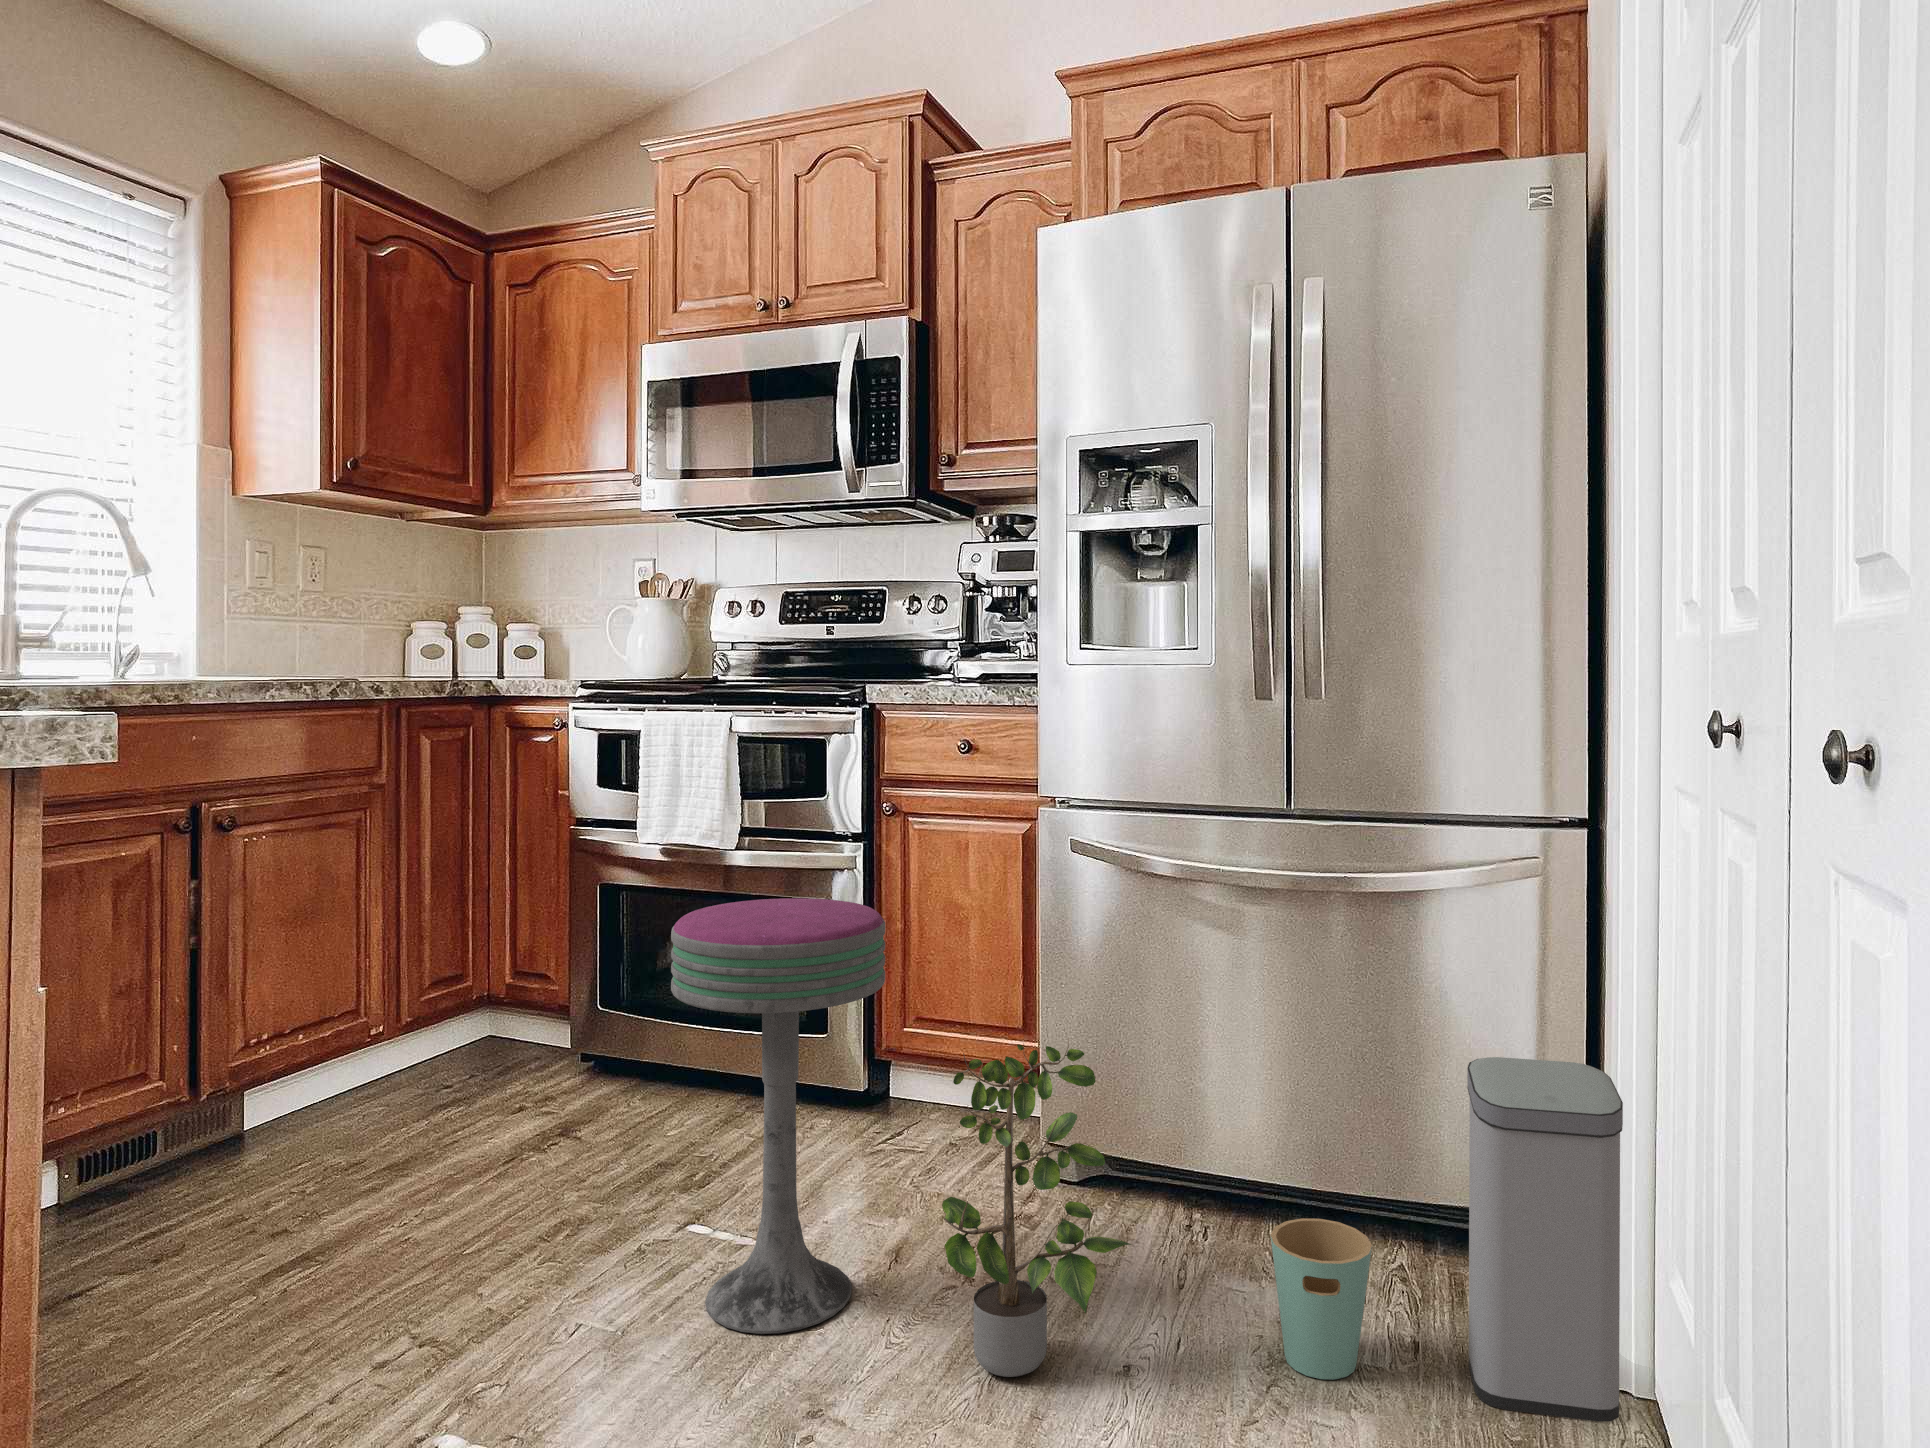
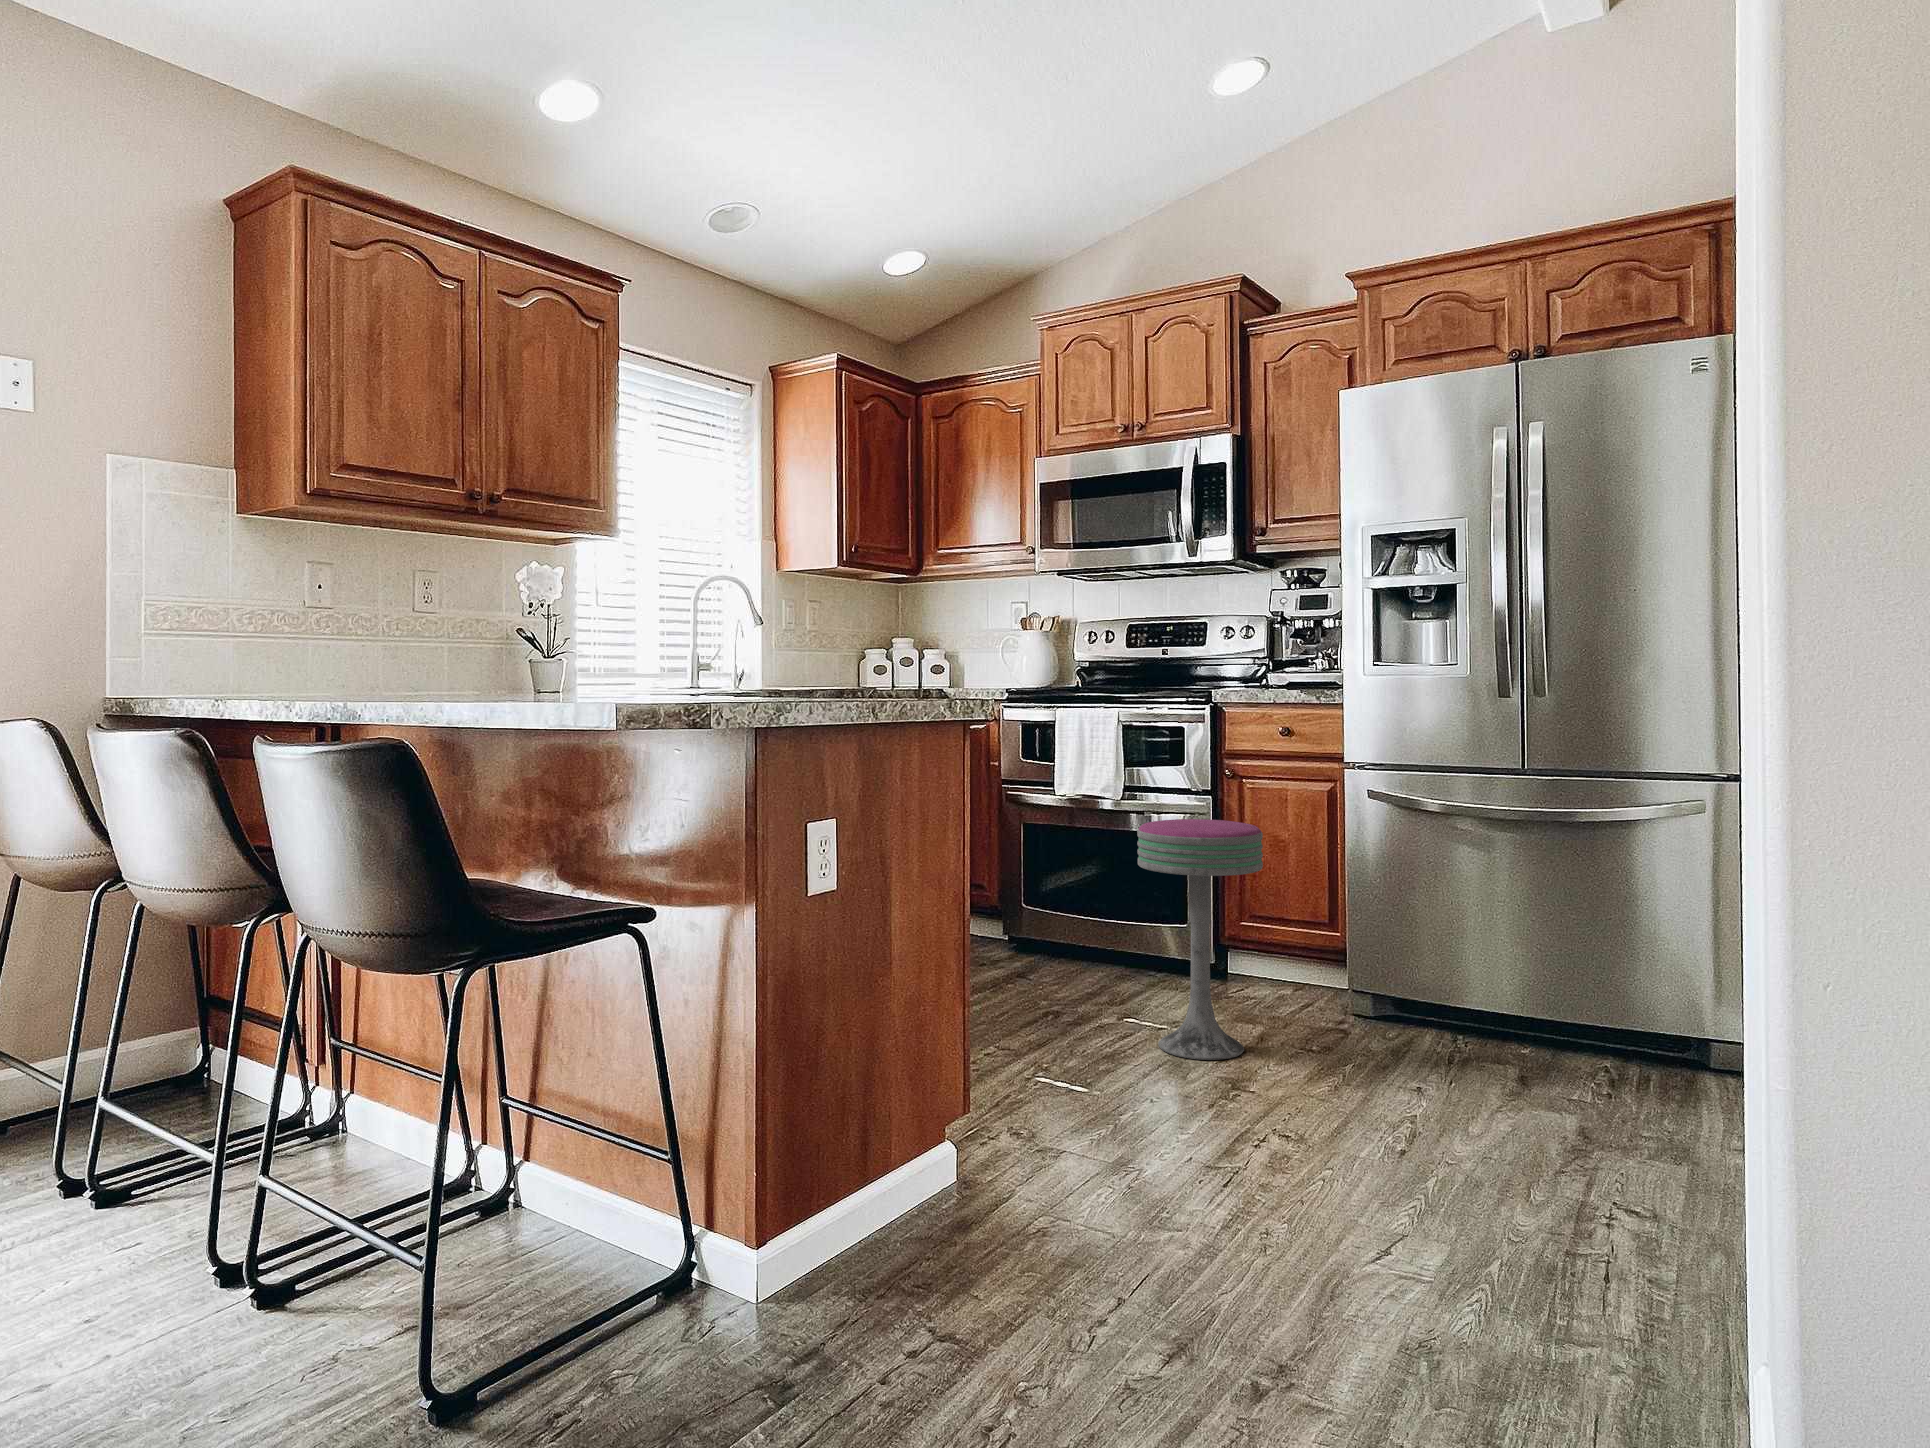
potted plant: present [942,1041,1131,1377] -> none [1307,894,1426,1084]
trash can: present [1271,1057,1623,1422] -> none [1513,916,1743,1126]

